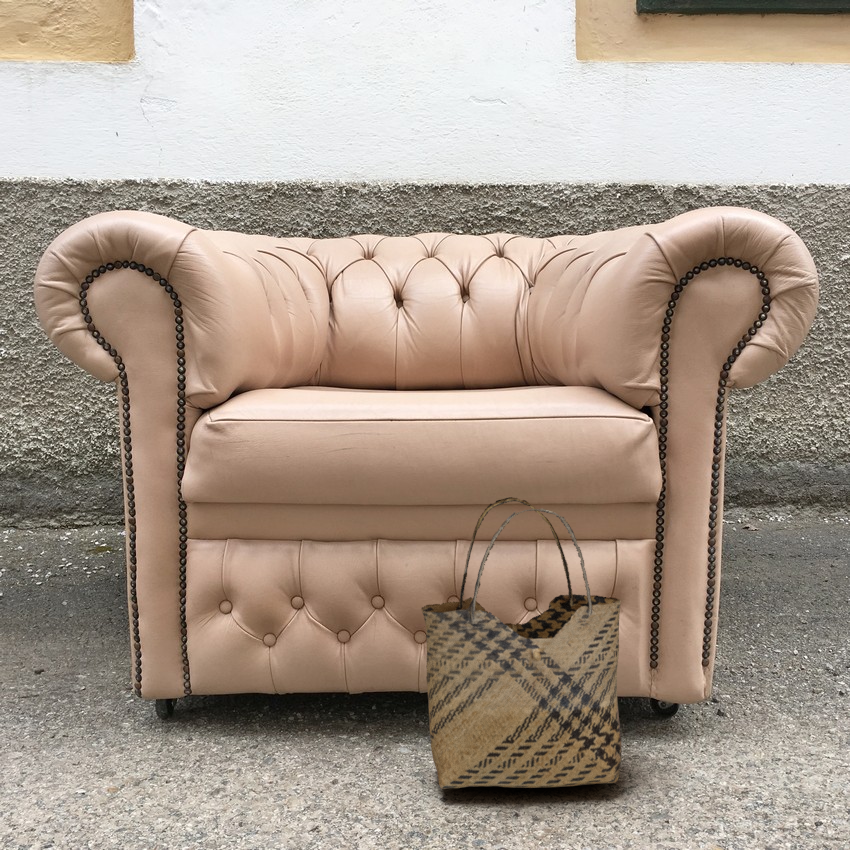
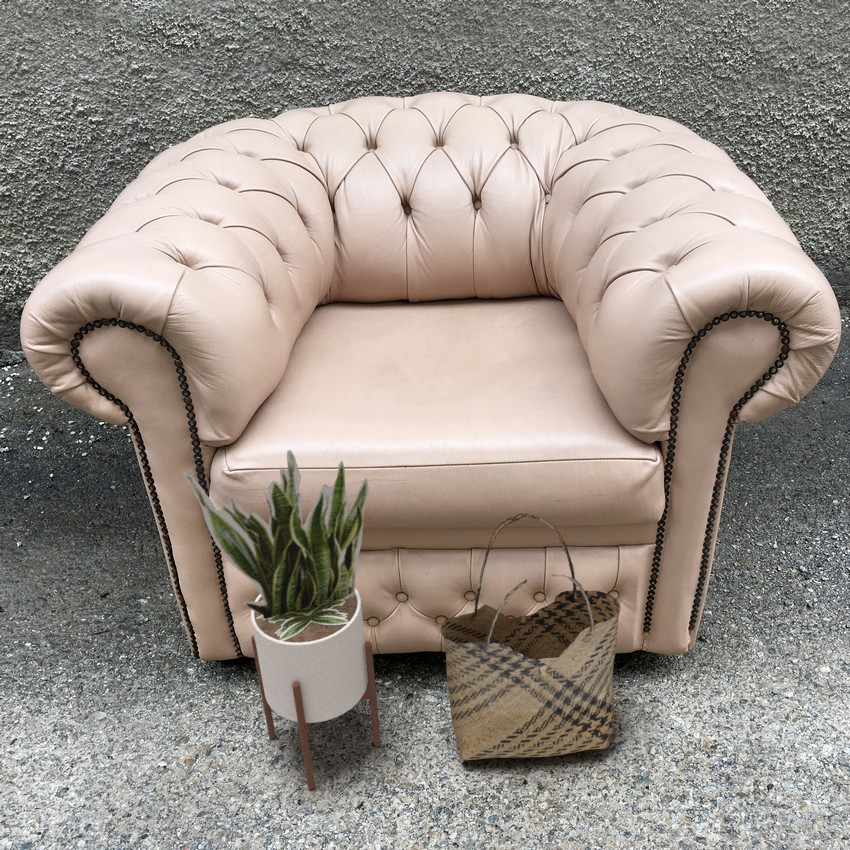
potted plant: none [169,377,353,813] -> present [183,450,381,789]

